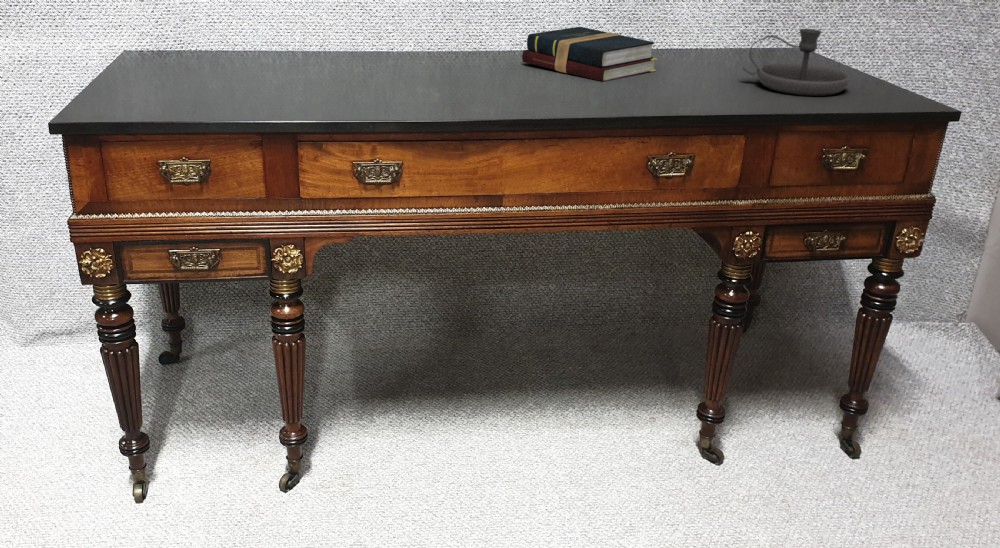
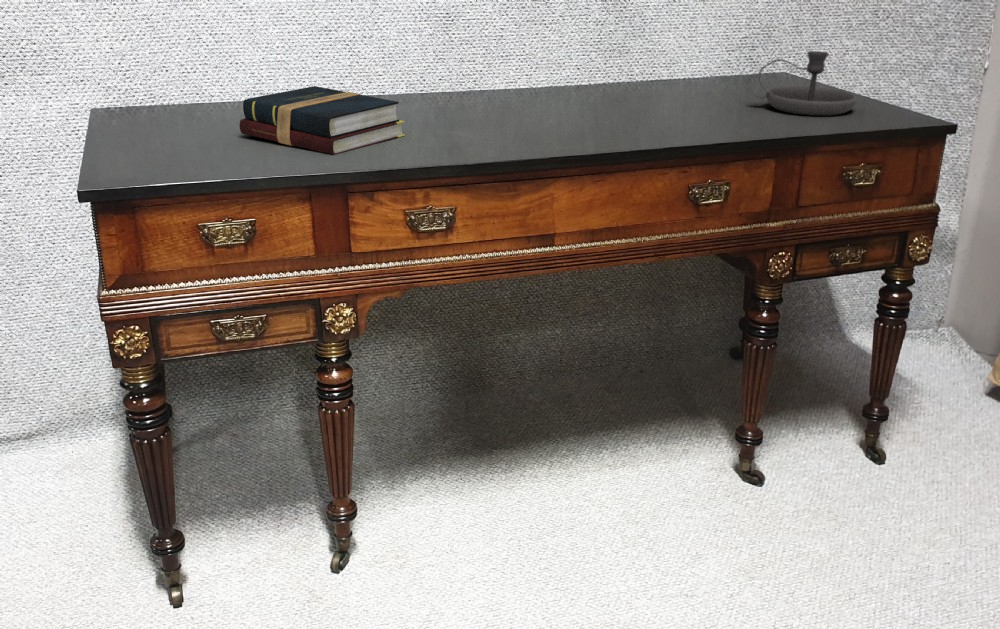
hardback book: present [522,27,657,82] -> present [239,86,405,155]

